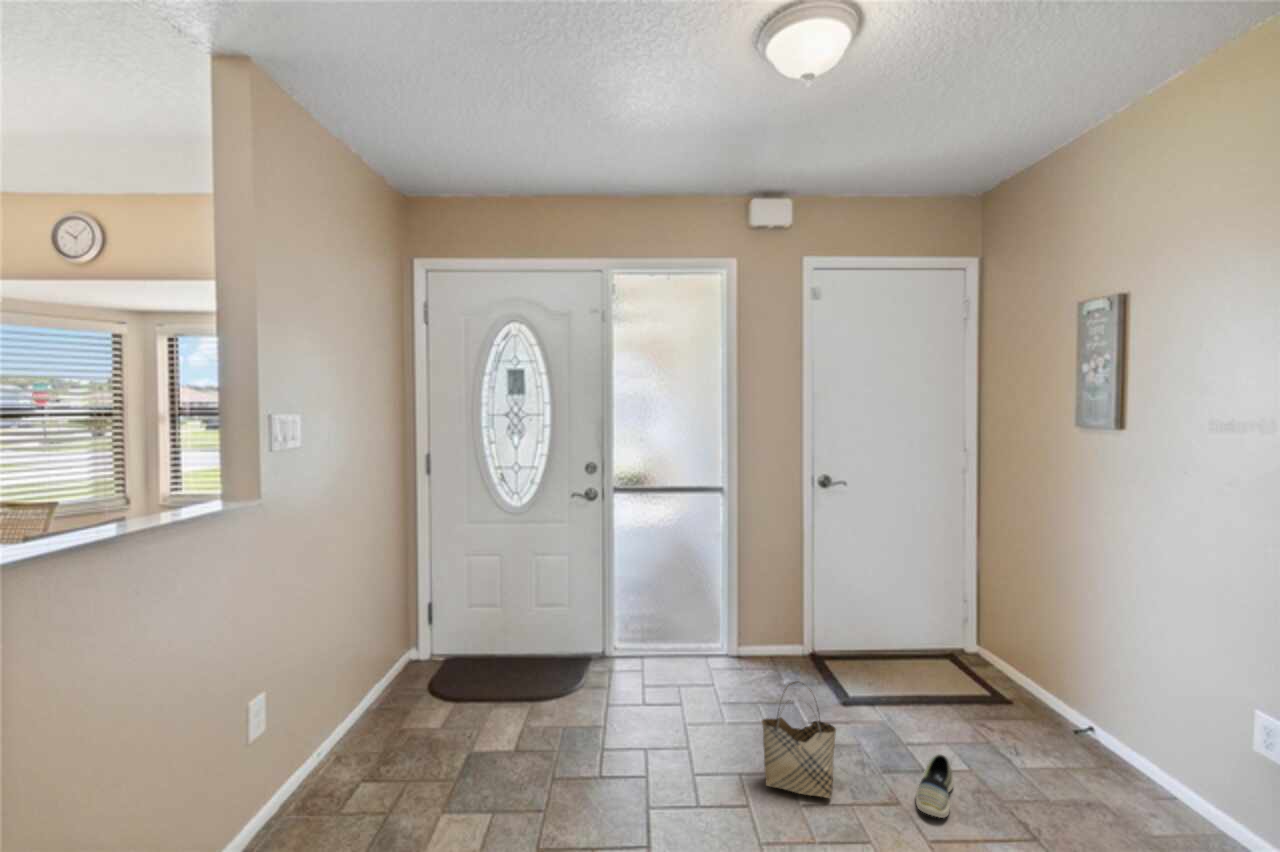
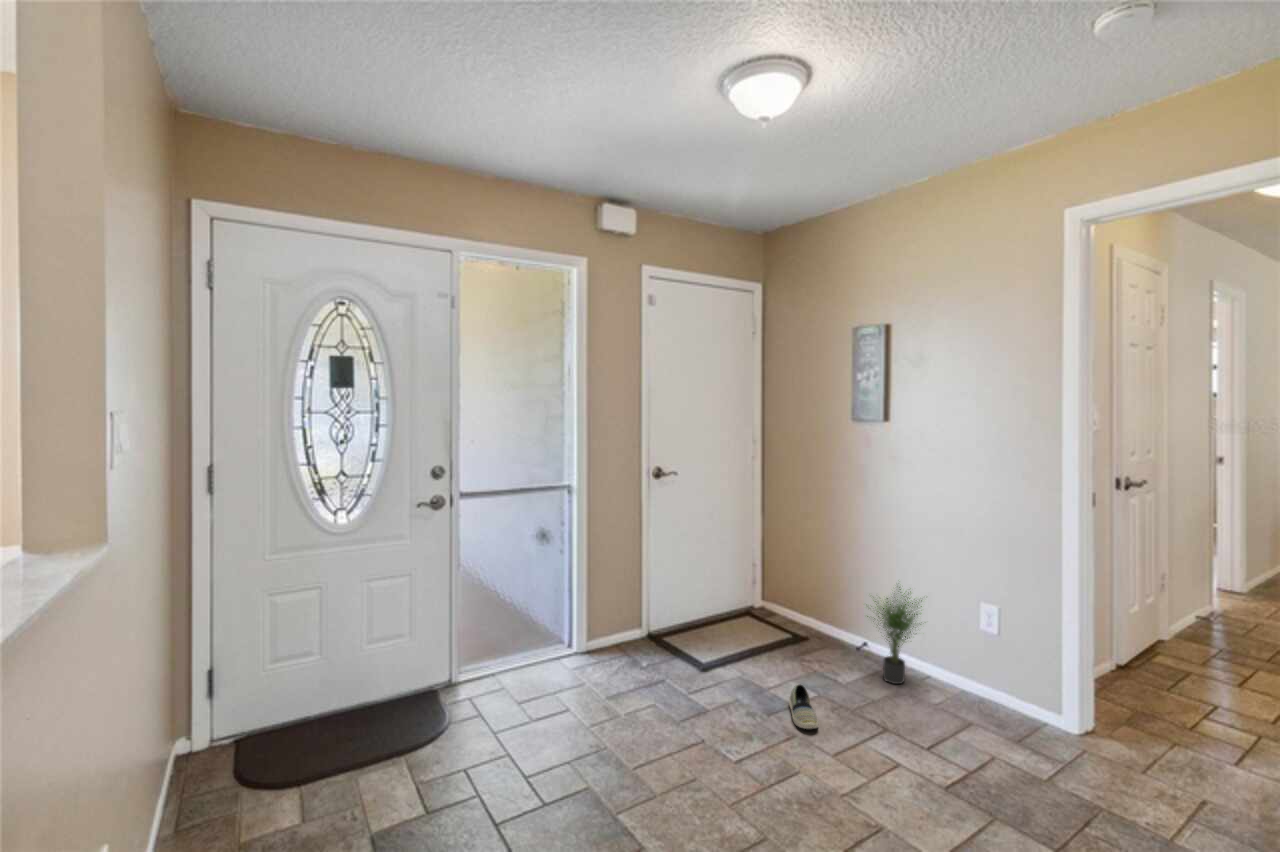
potted plant: none [1073,651,1191,805] -> present [867,586,922,684]
woven basket: present [762,681,836,798] -> none [685,652,744,749]

